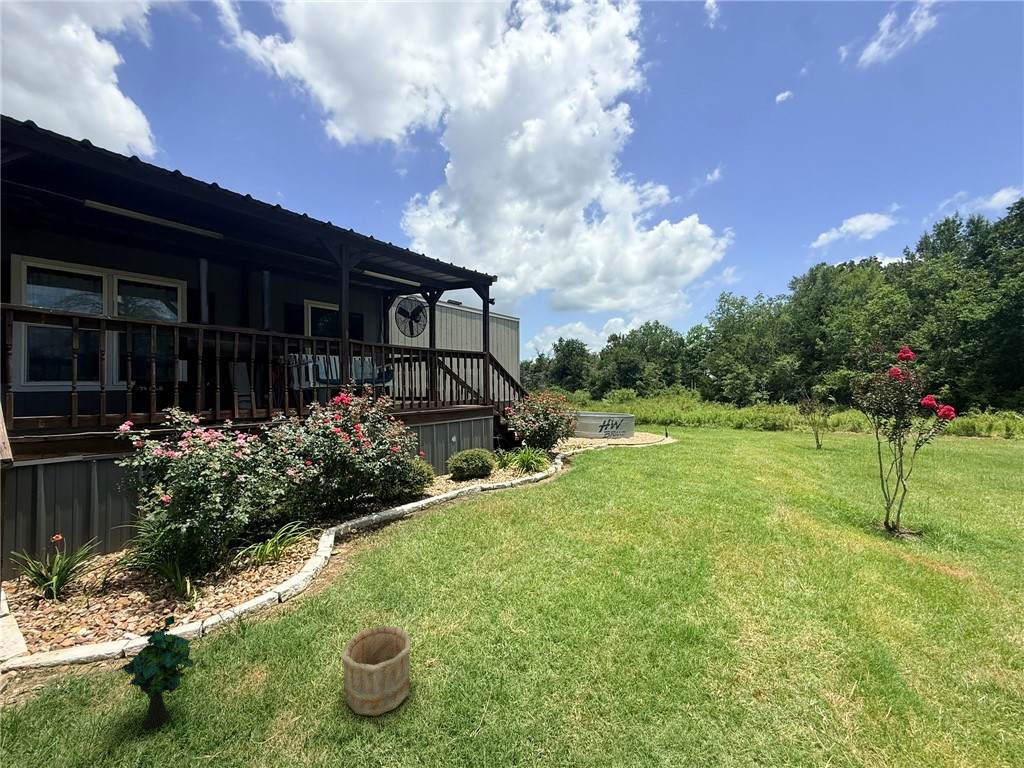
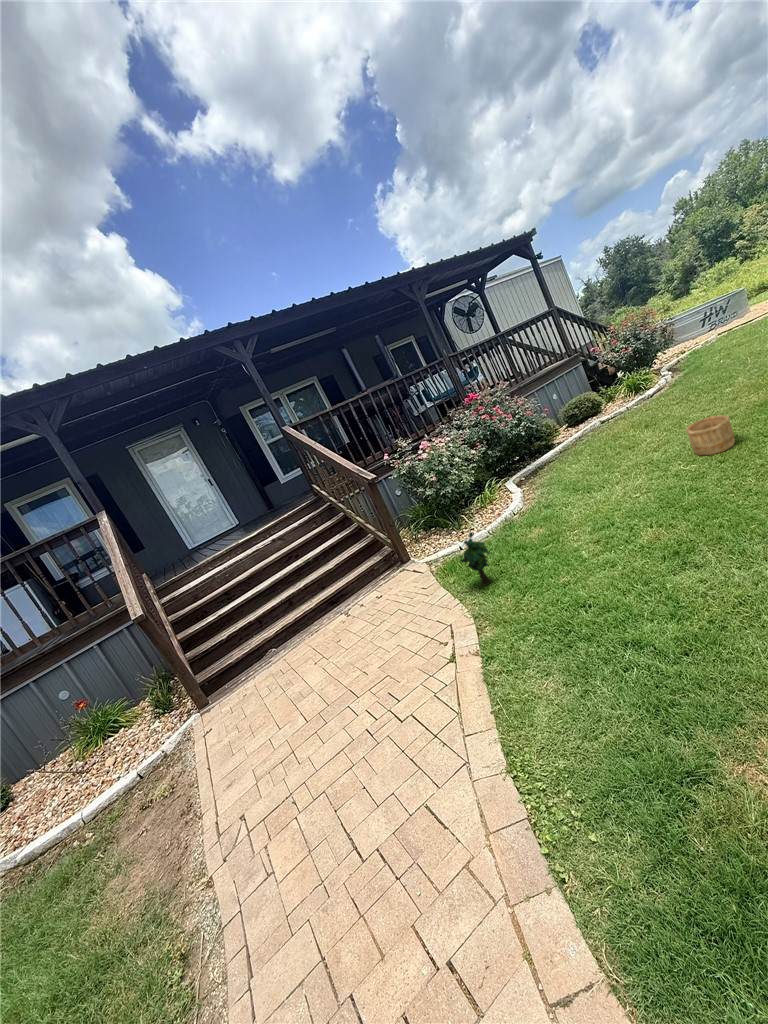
wooden bucket: present [341,626,411,716] -> present [686,415,735,455]

